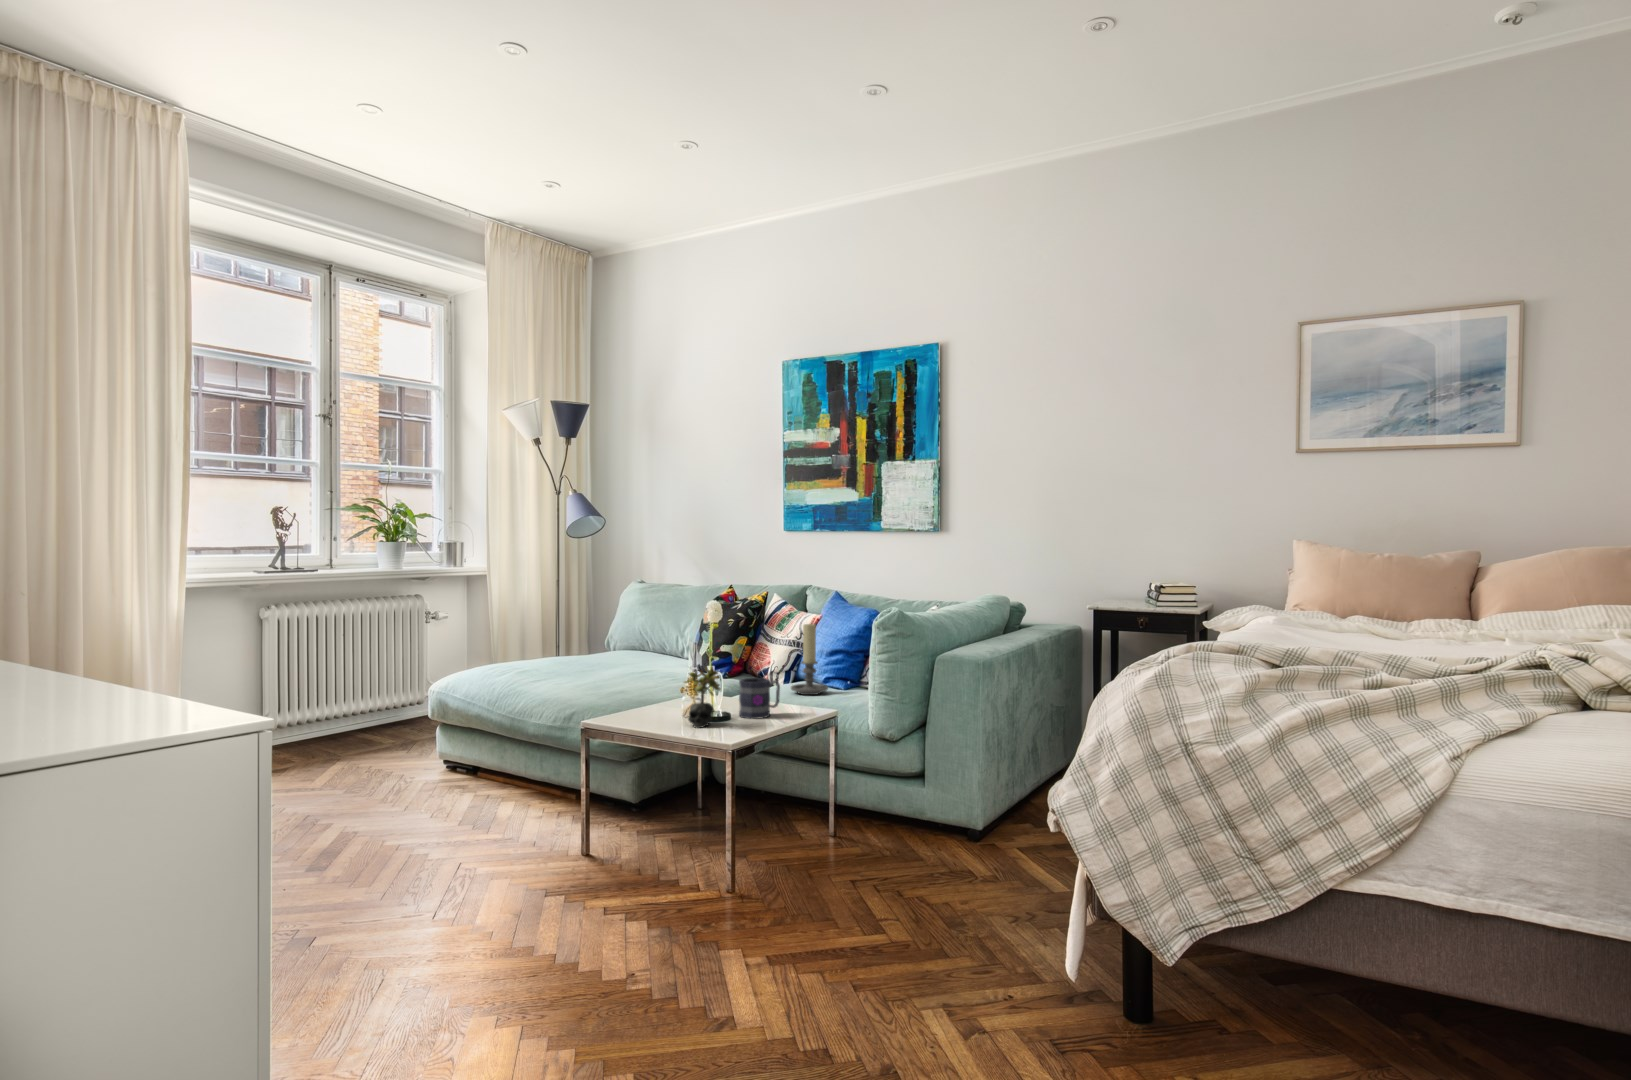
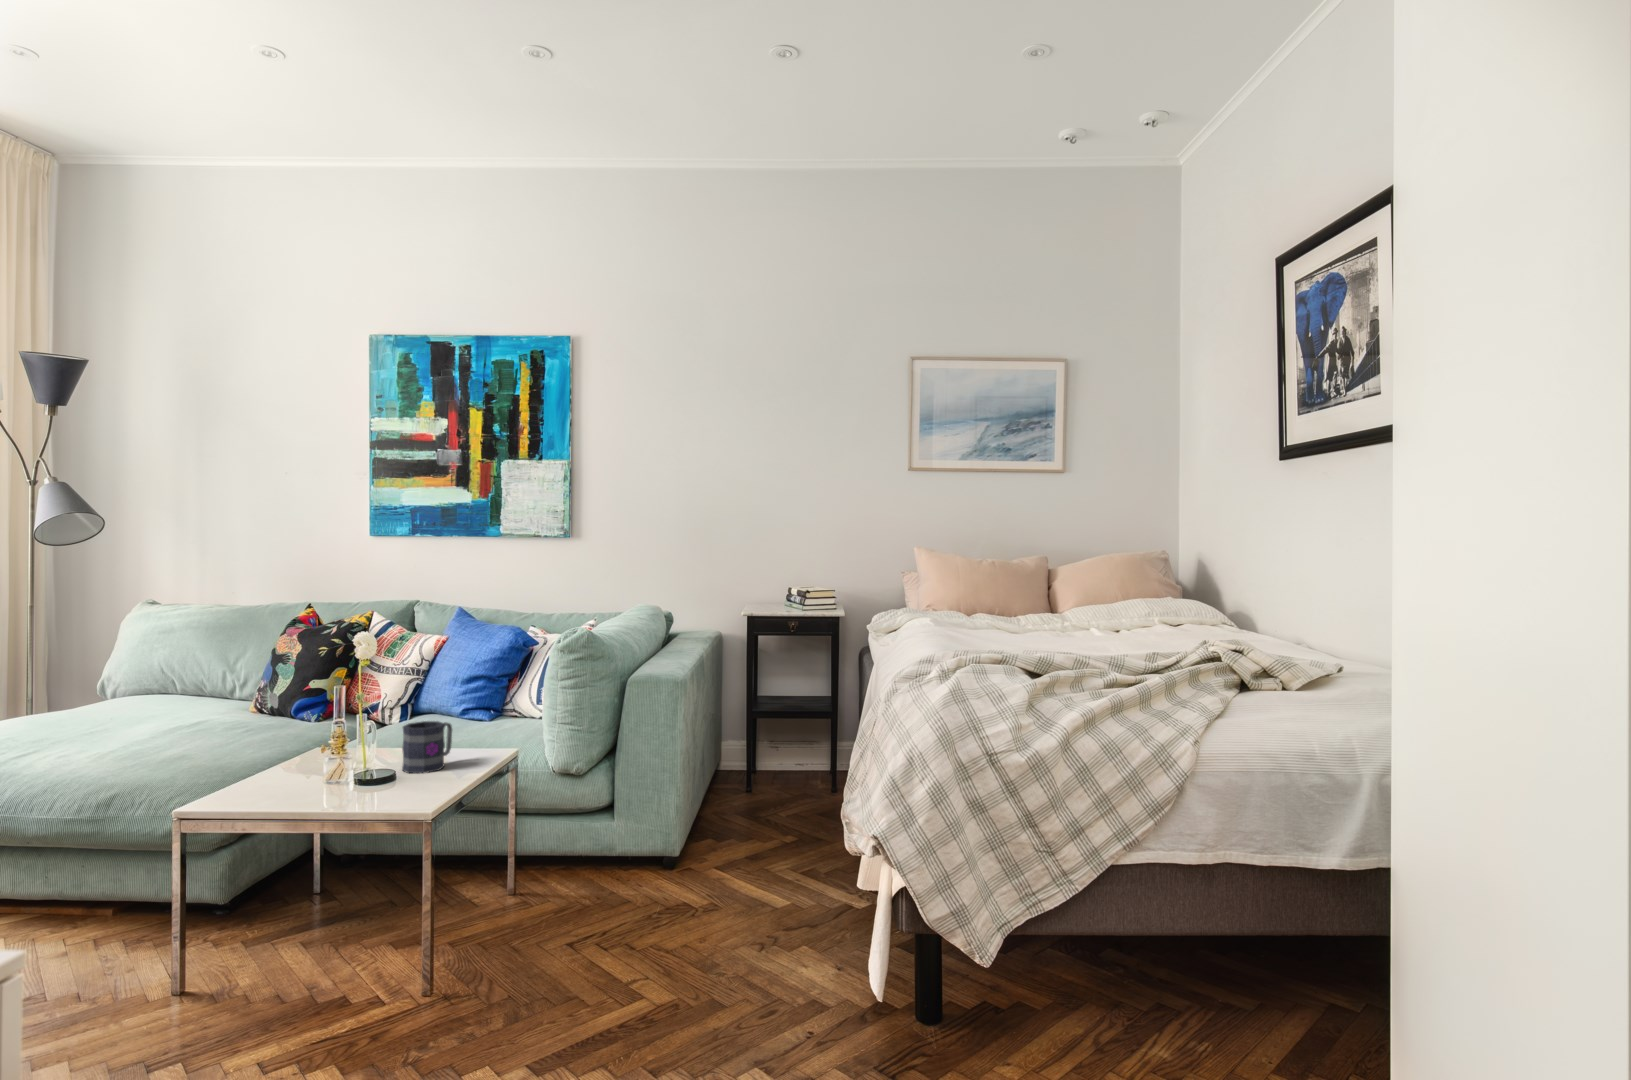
candle holder: present [791,624,828,695] -> none [431,648,479,734]
succulent plant: present [684,667,720,728] -> none [341,714,398,795]

